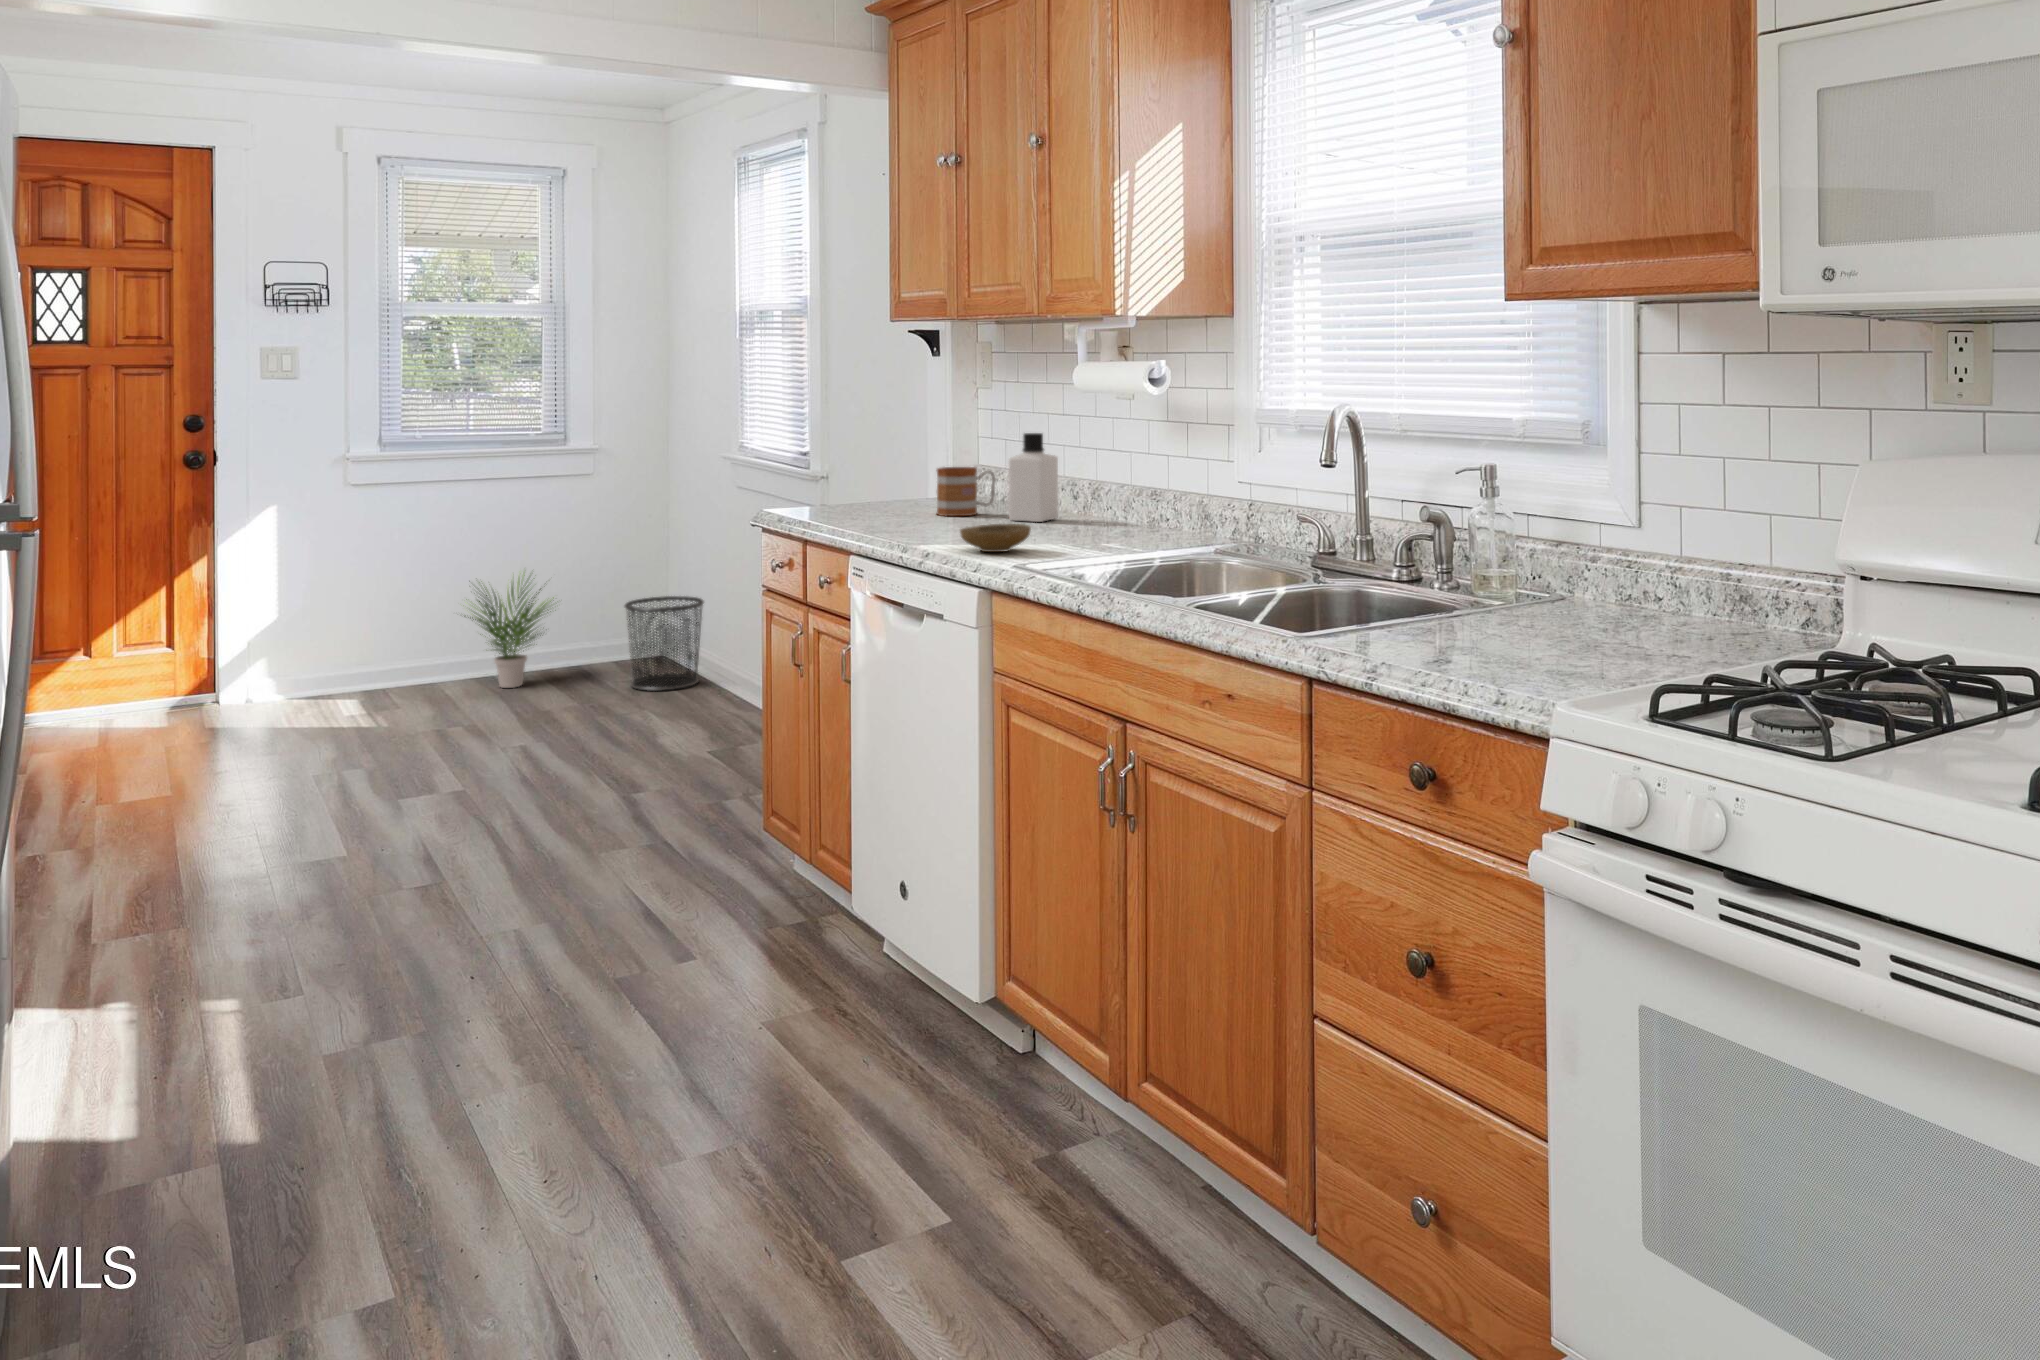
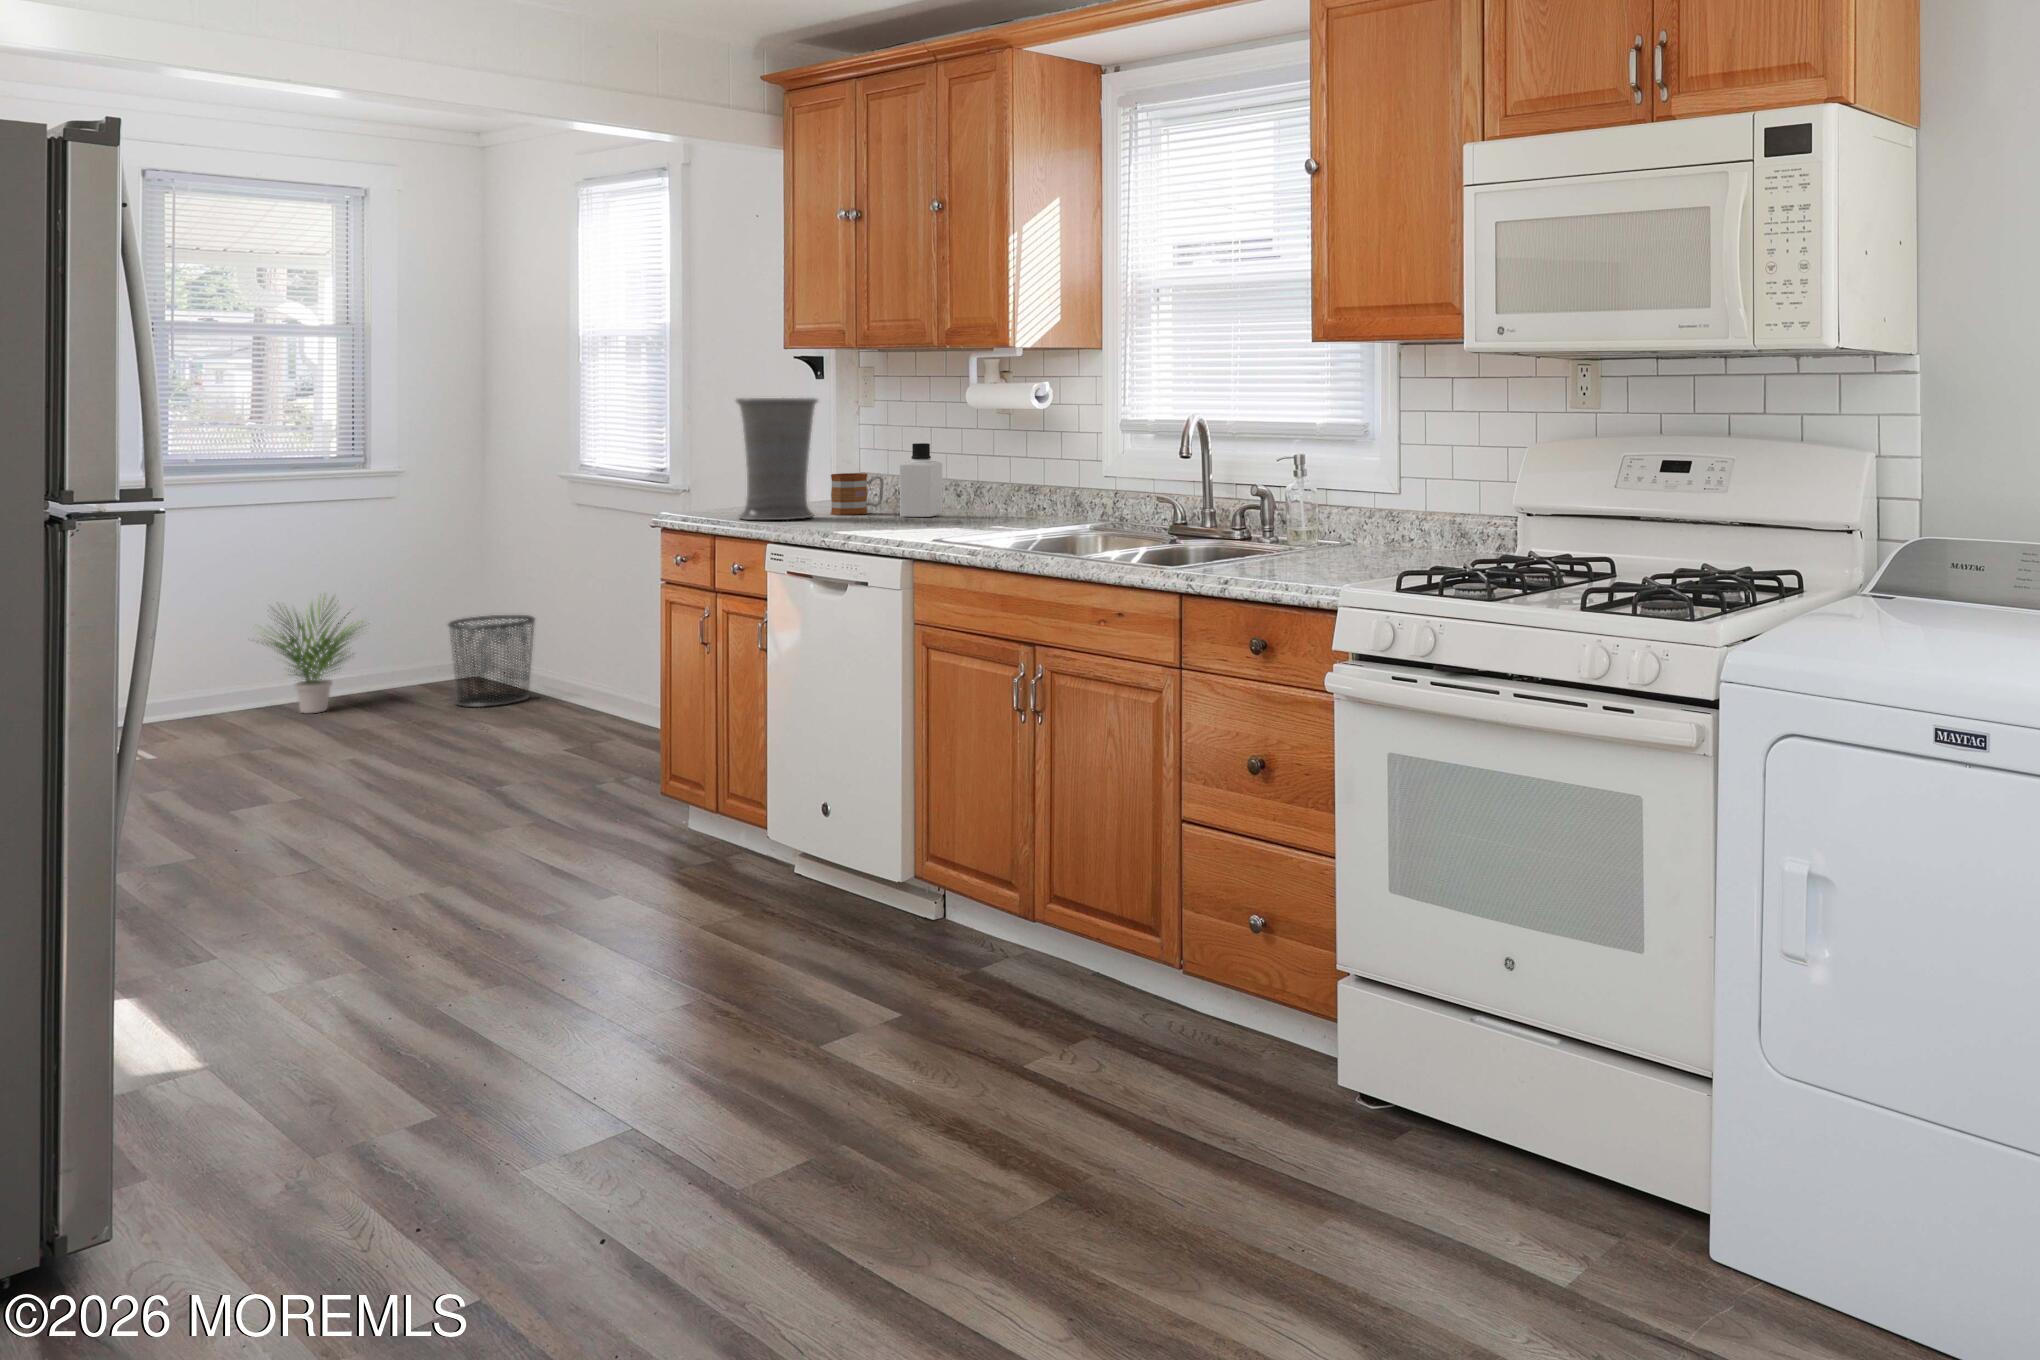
vase: none [826,380,917,524] -> present [736,398,818,520]
ceramic bowl: present [960,524,1031,552] -> none [877,513,938,535]

